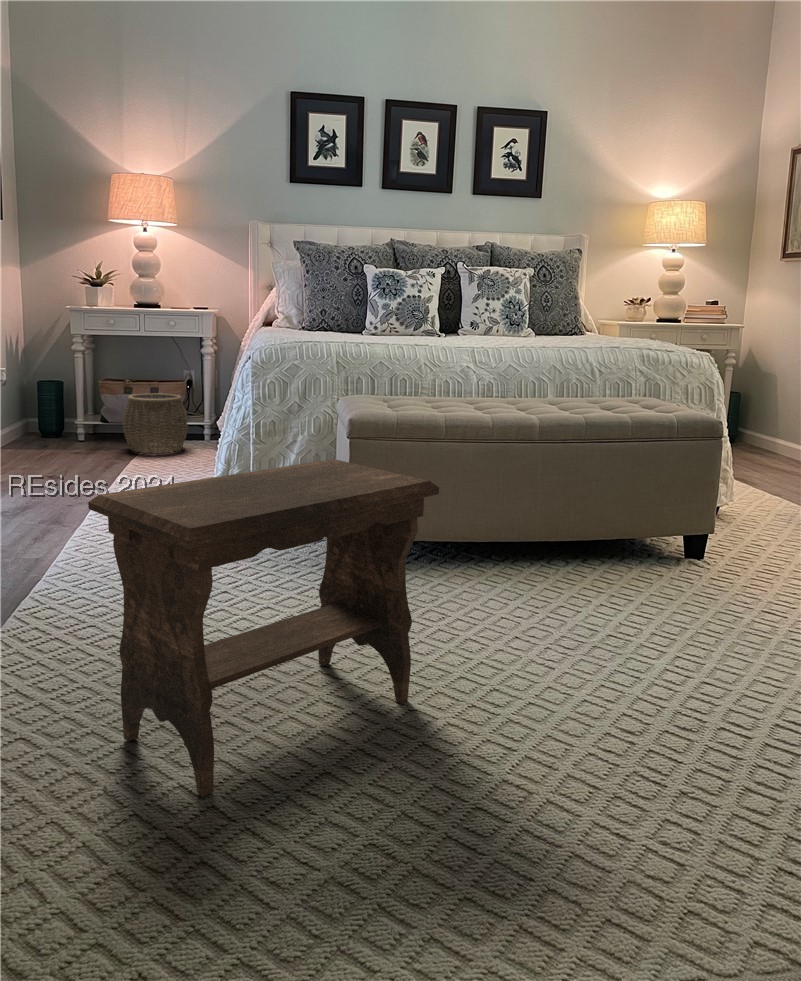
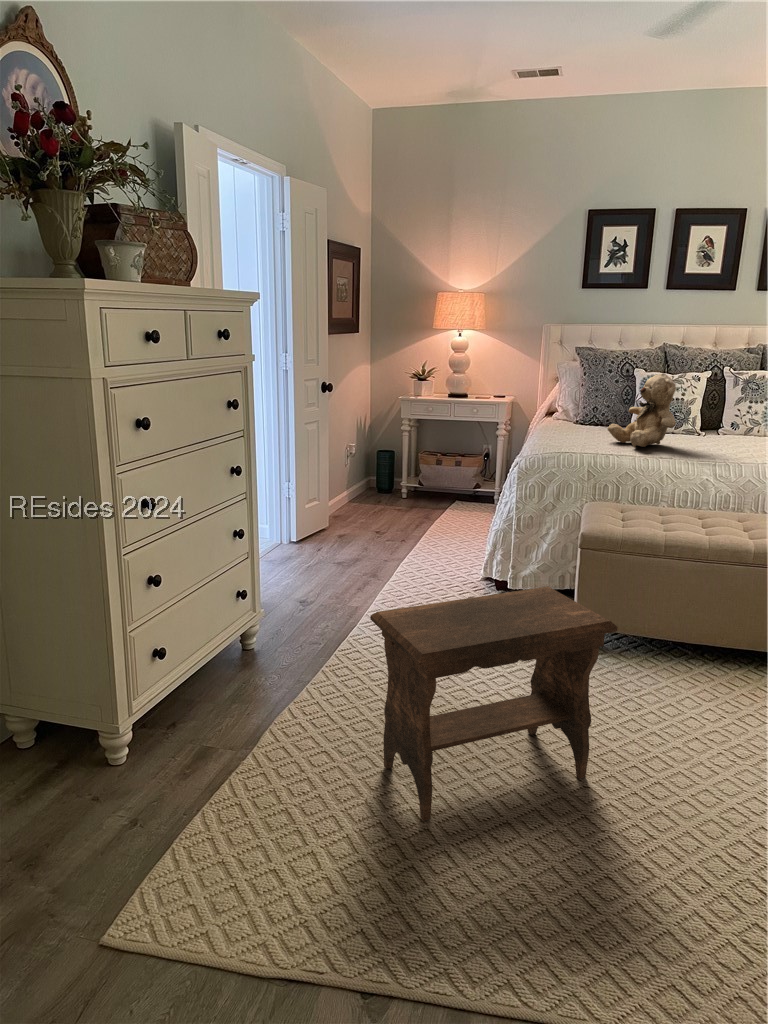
teddy bear: none [348,252,426,339] -> present [607,373,676,448]
woven basket: present [123,393,188,453] -> none [432,464,482,513]

